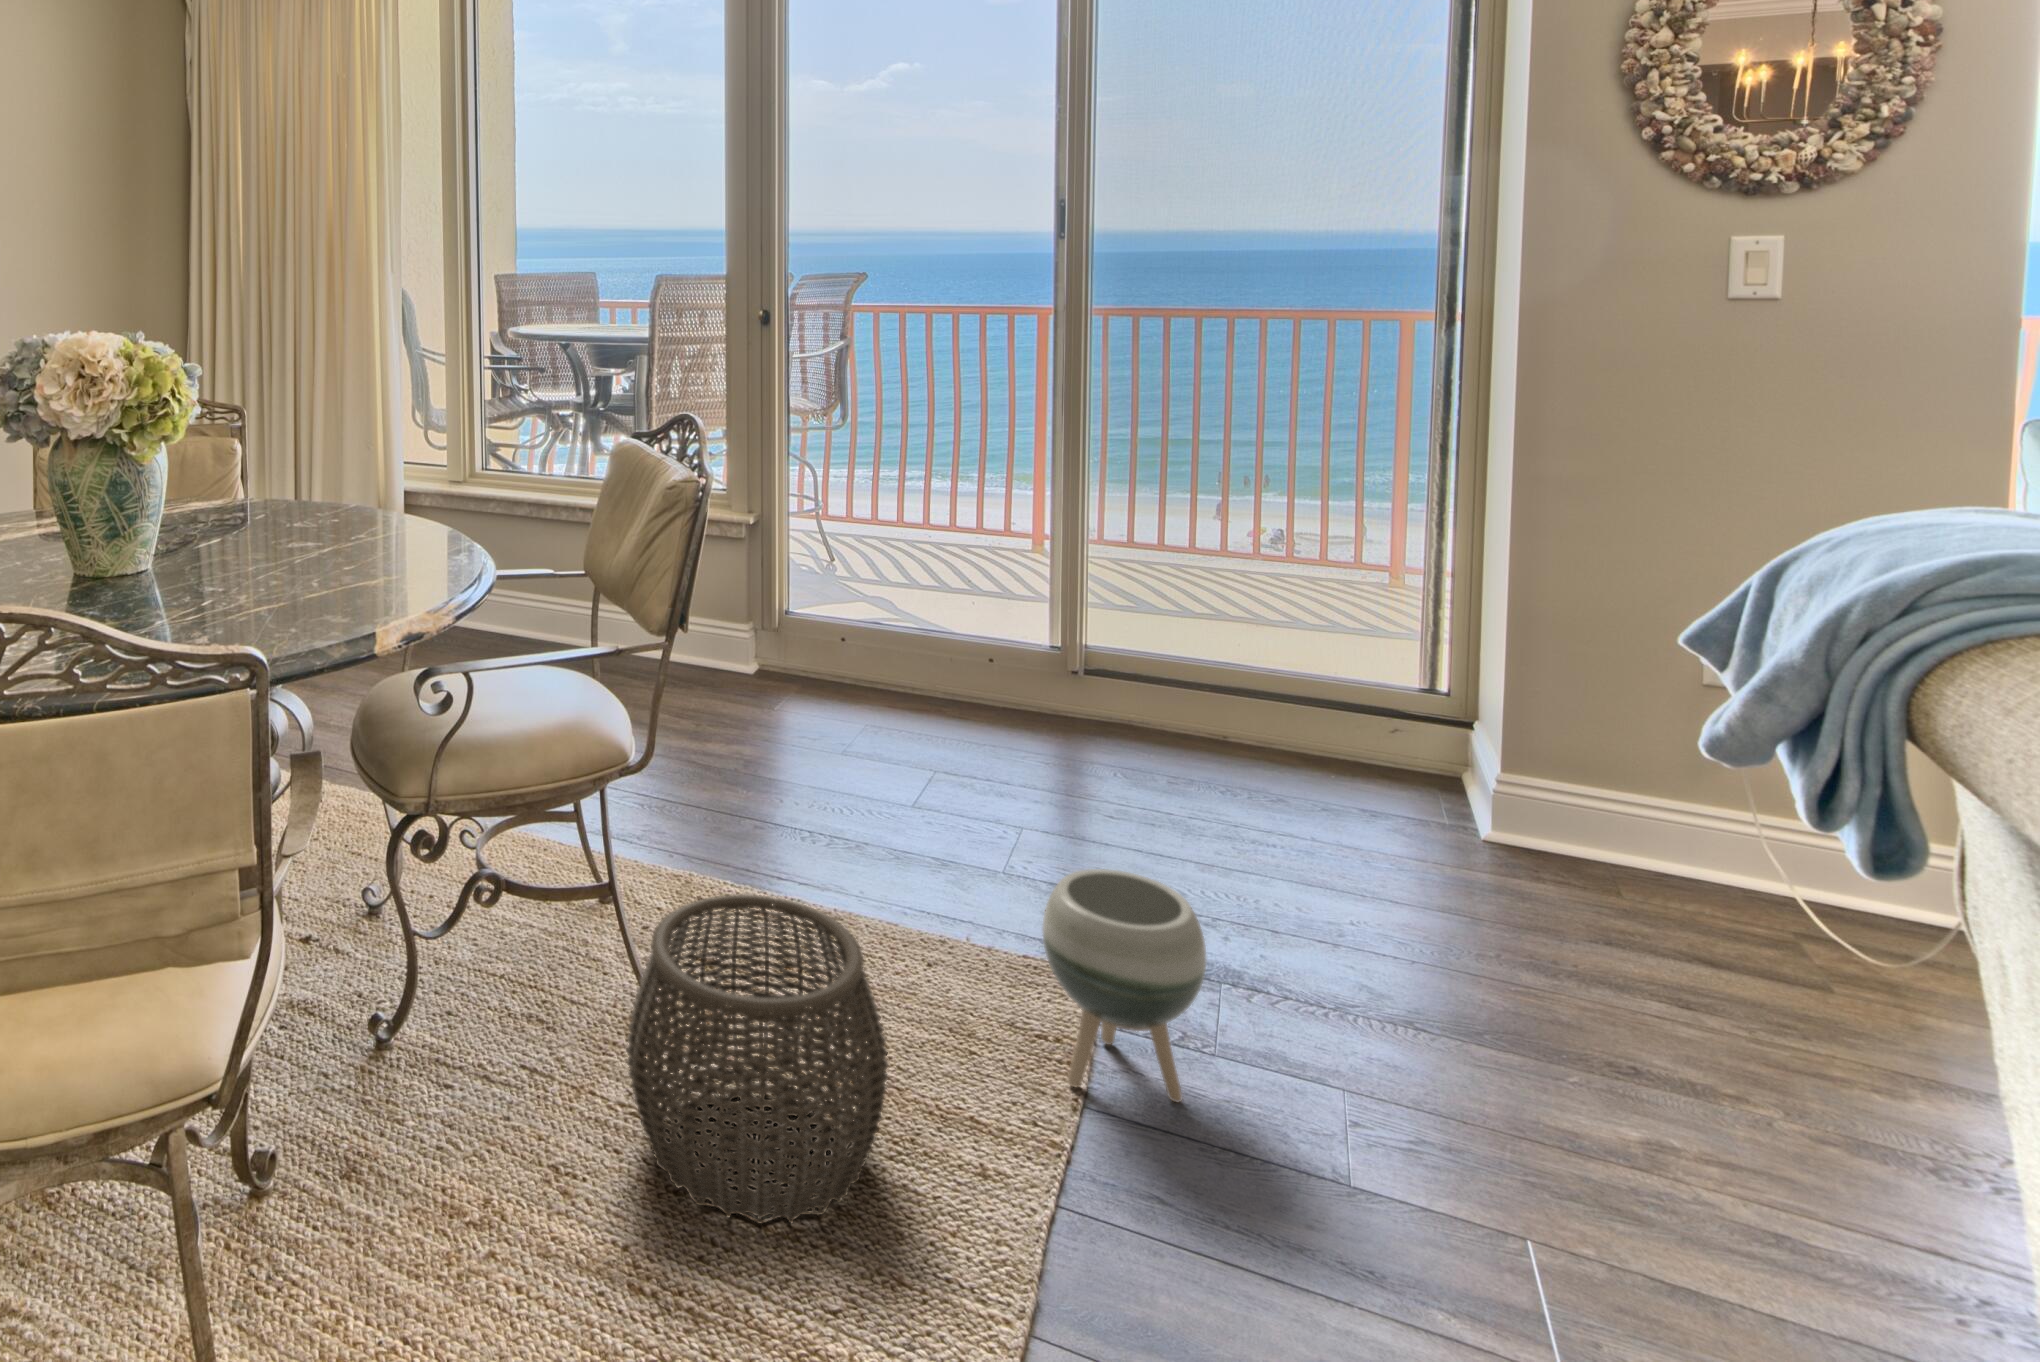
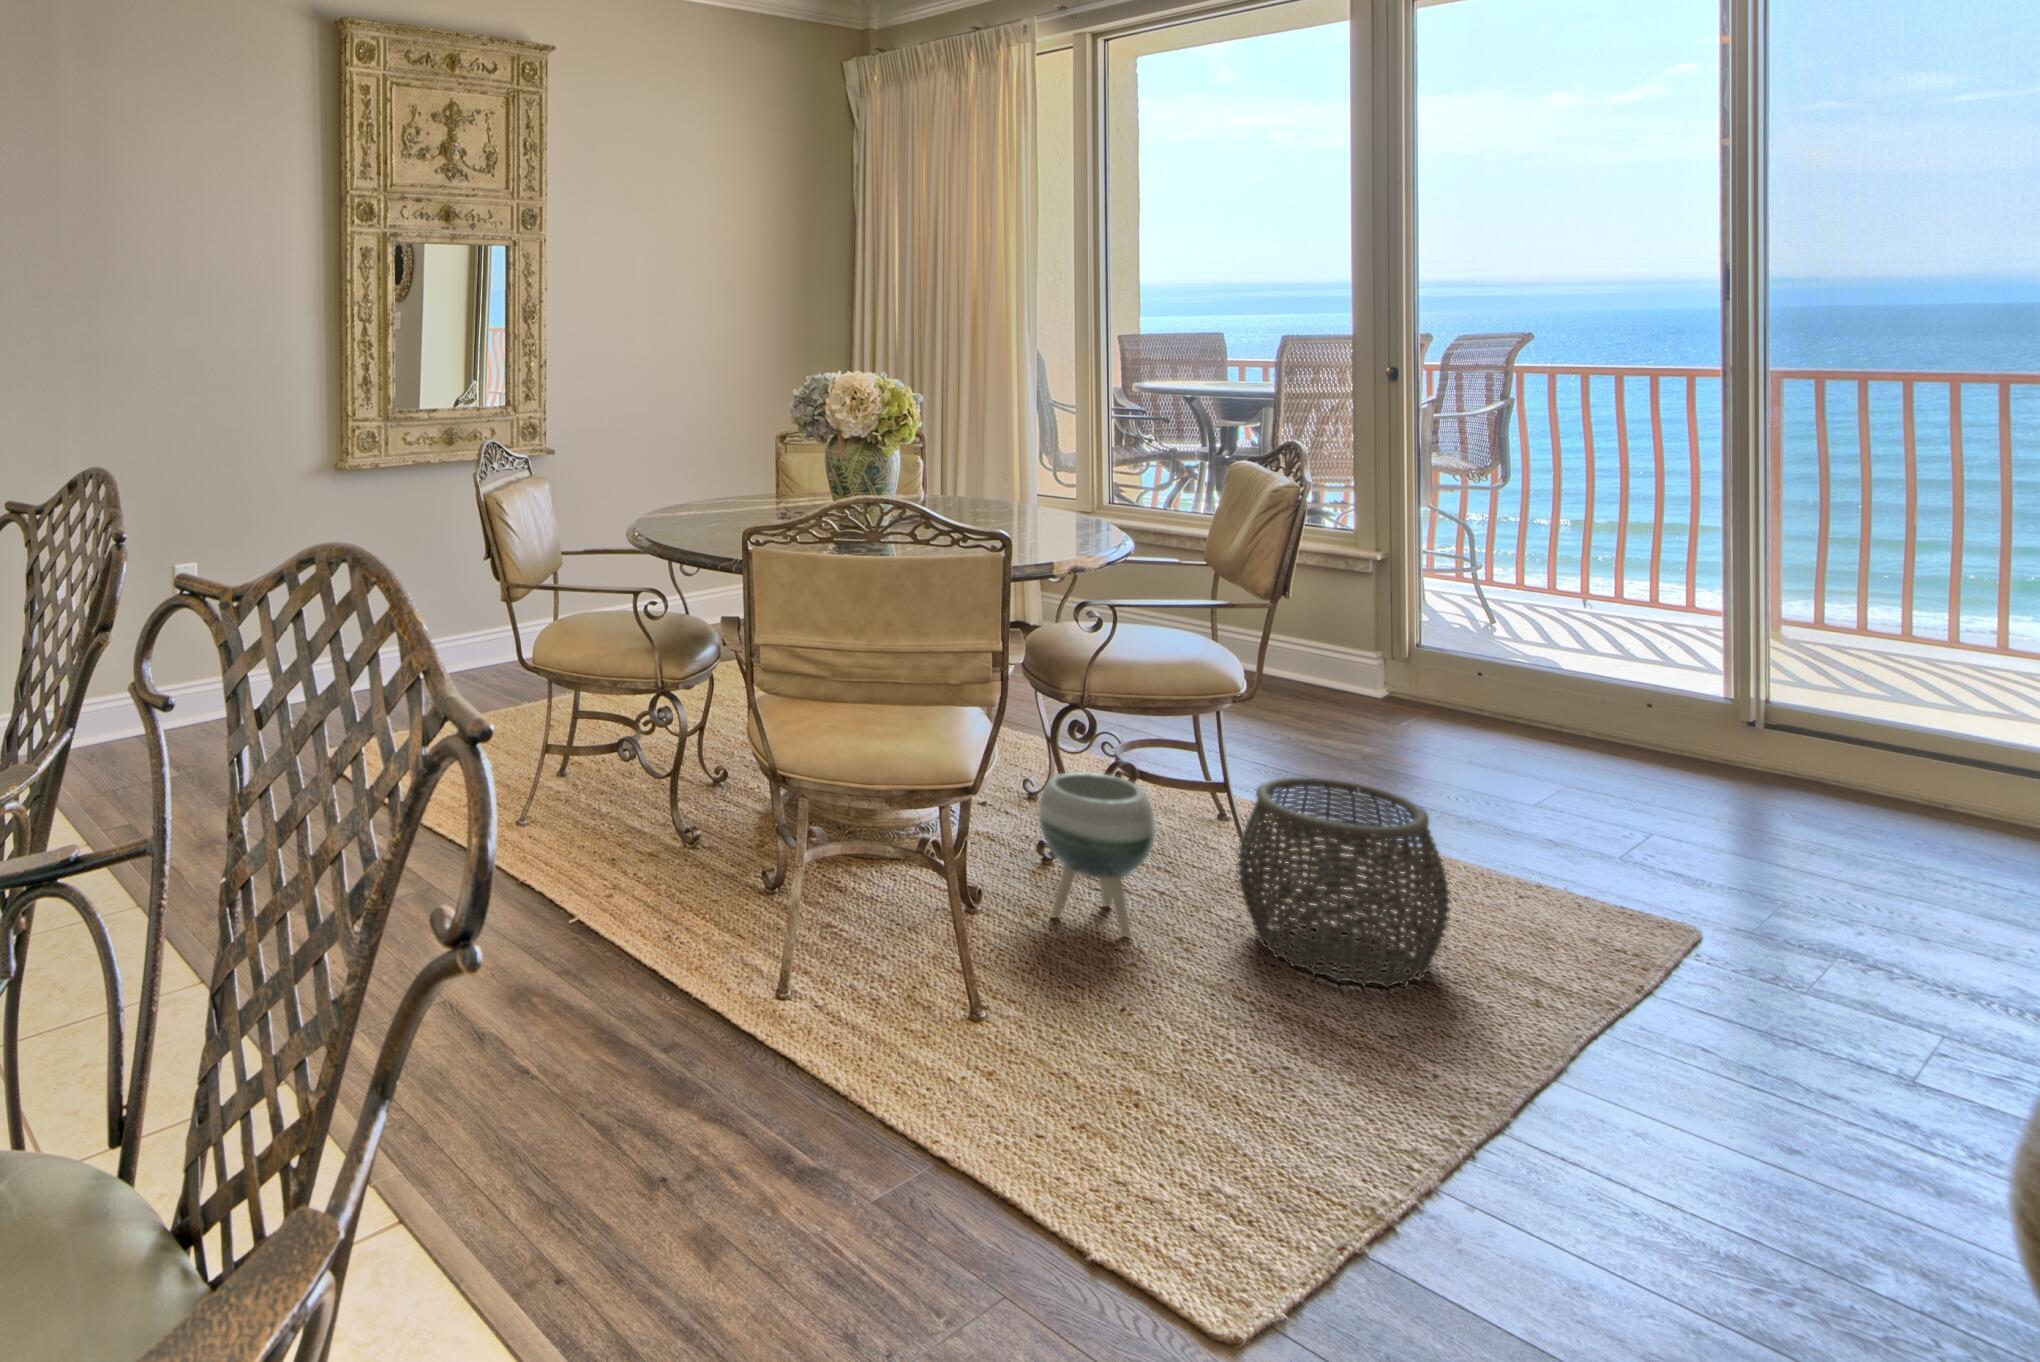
planter: present [1042,869,1206,1102] -> present [1039,772,1155,937]

